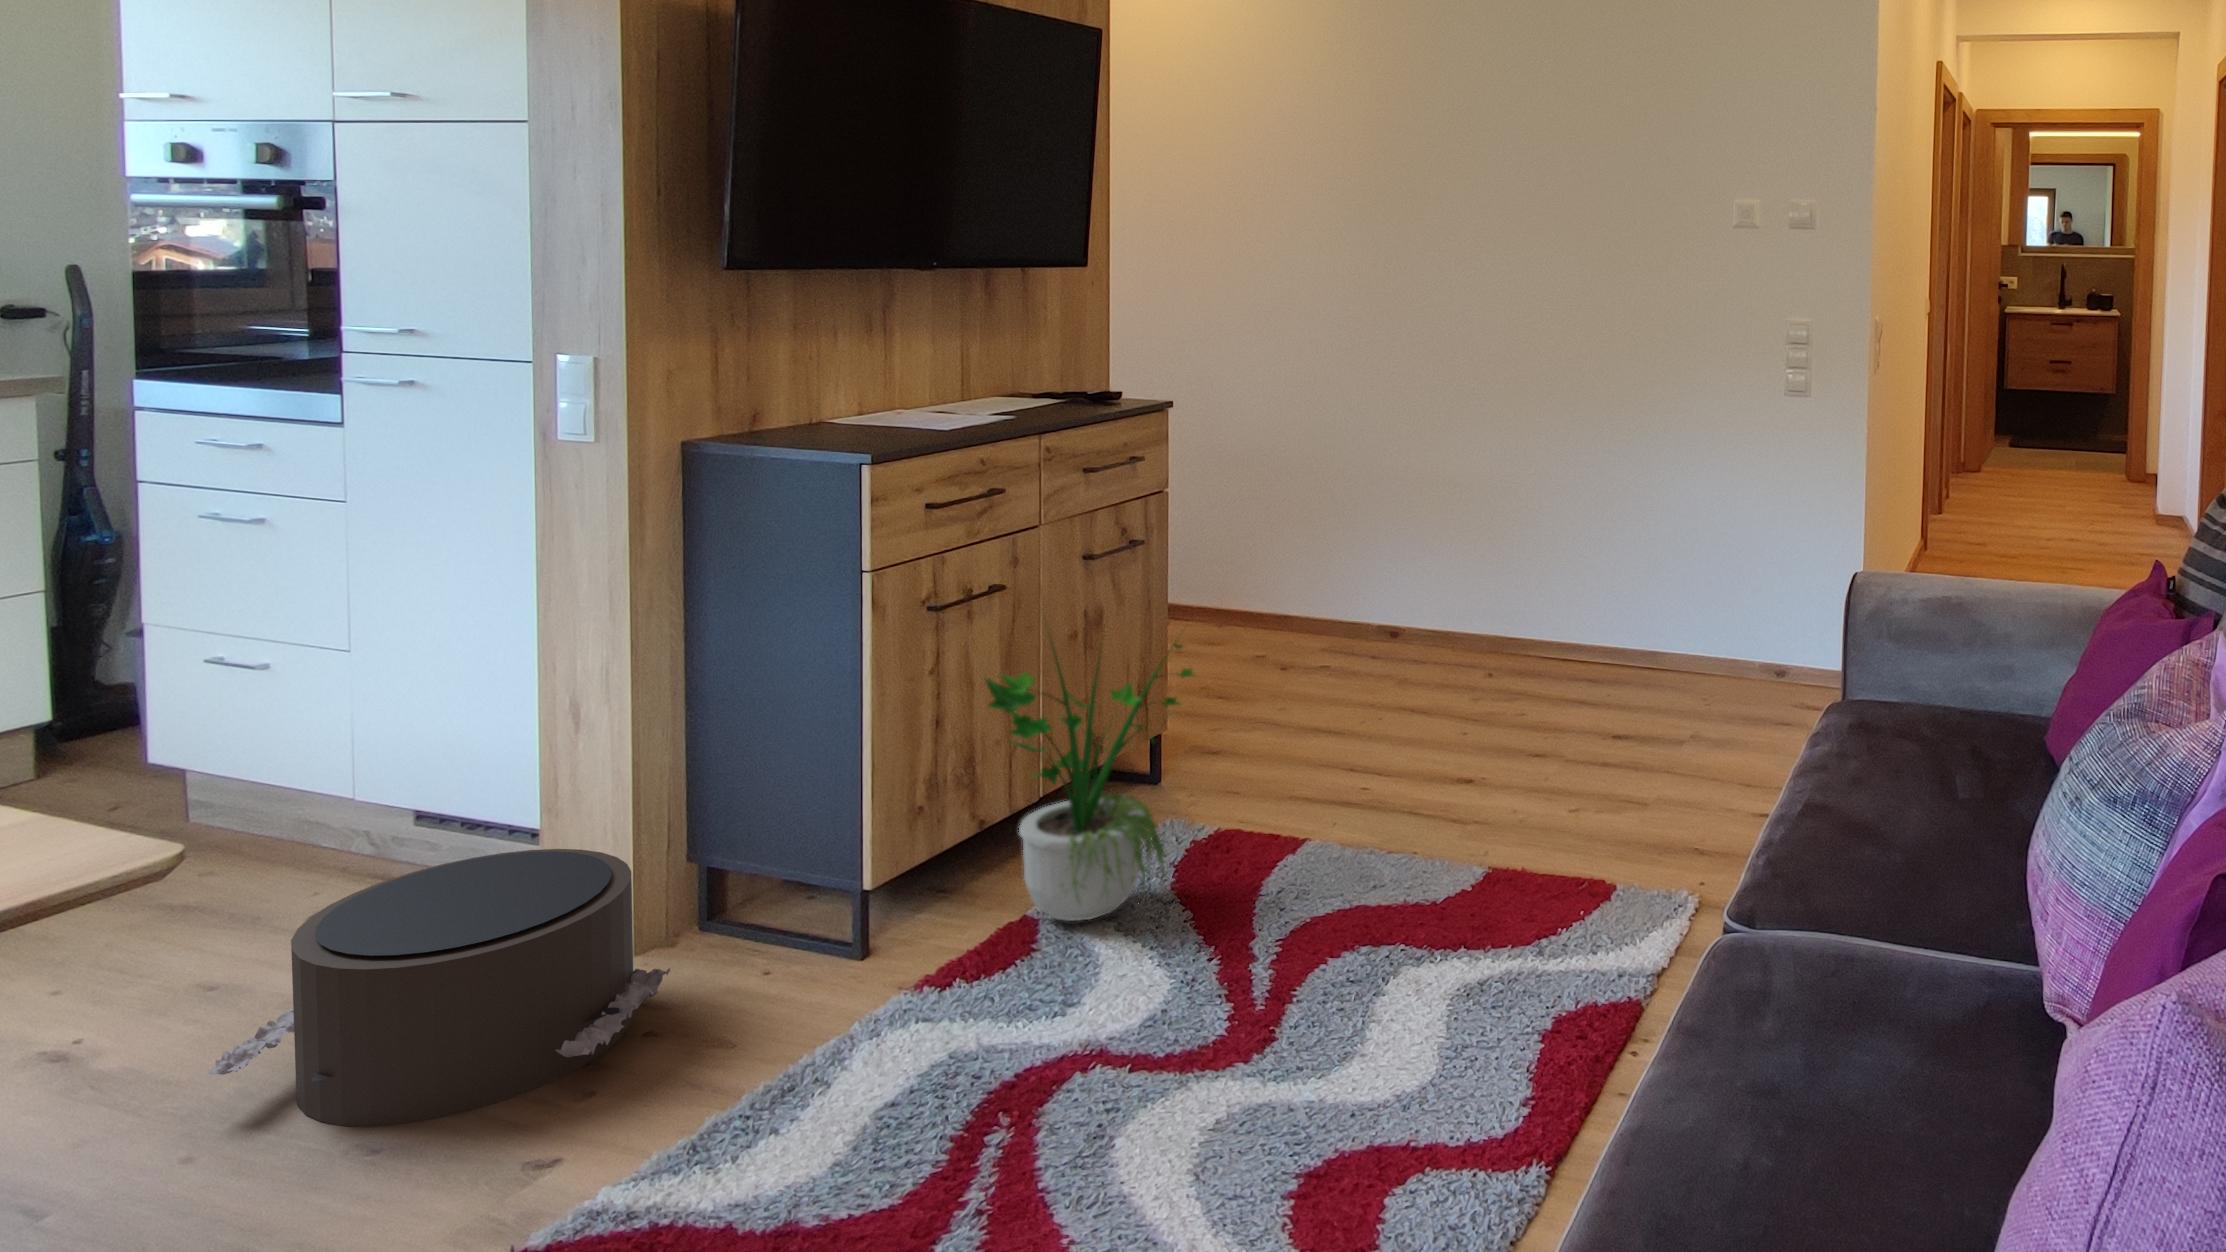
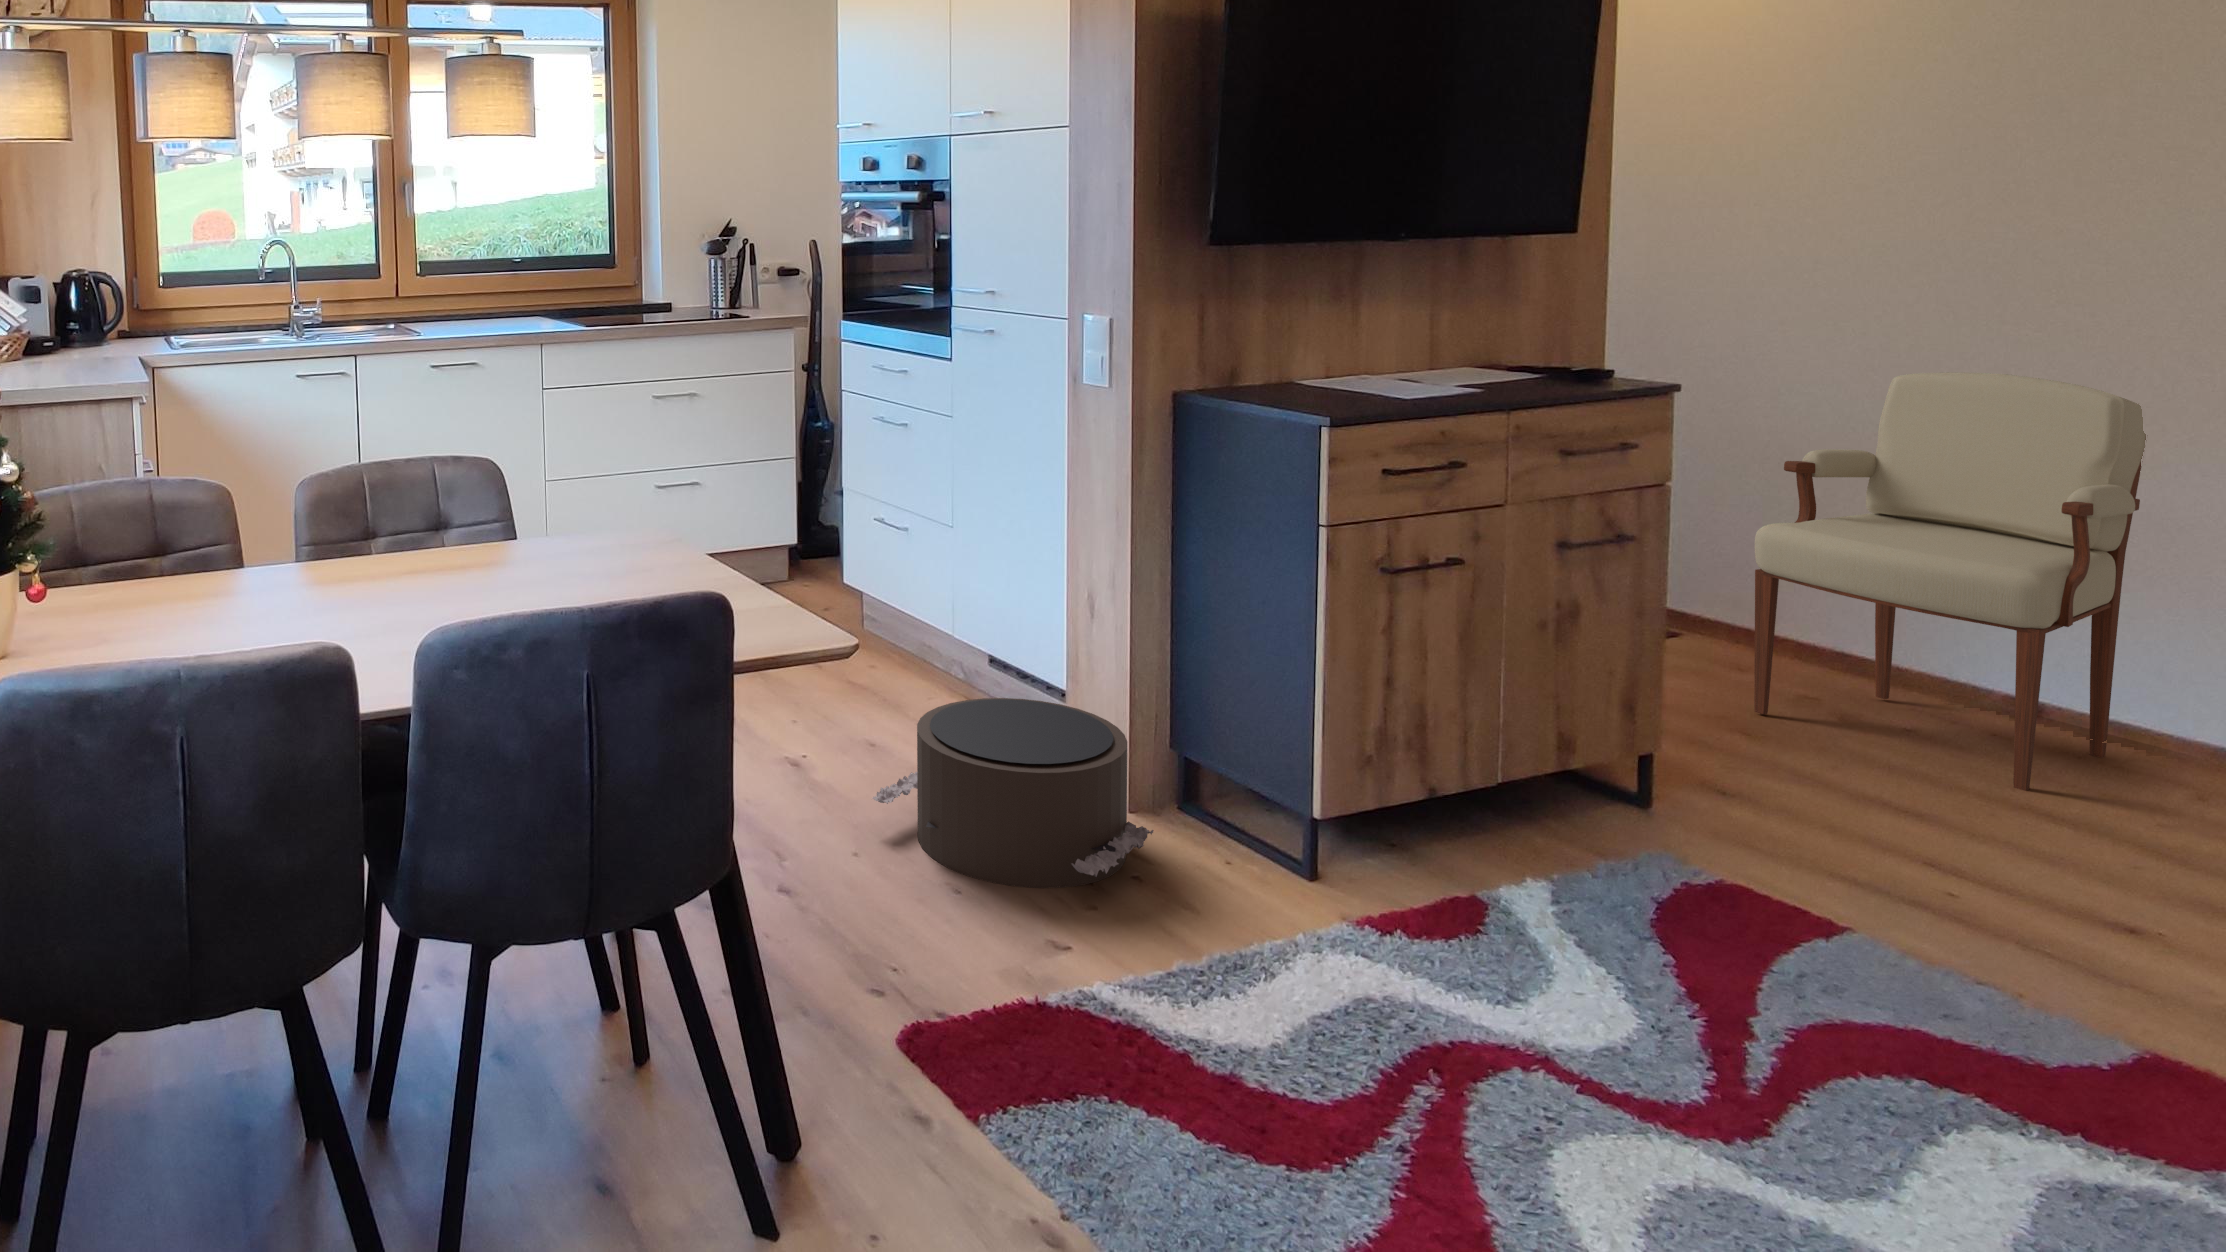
armchair: none [1227,382,1452,697] -> present [1754,372,2146,791]
potted plant: present [986,621,1194,921] -> none [1437,582,1696,924]

